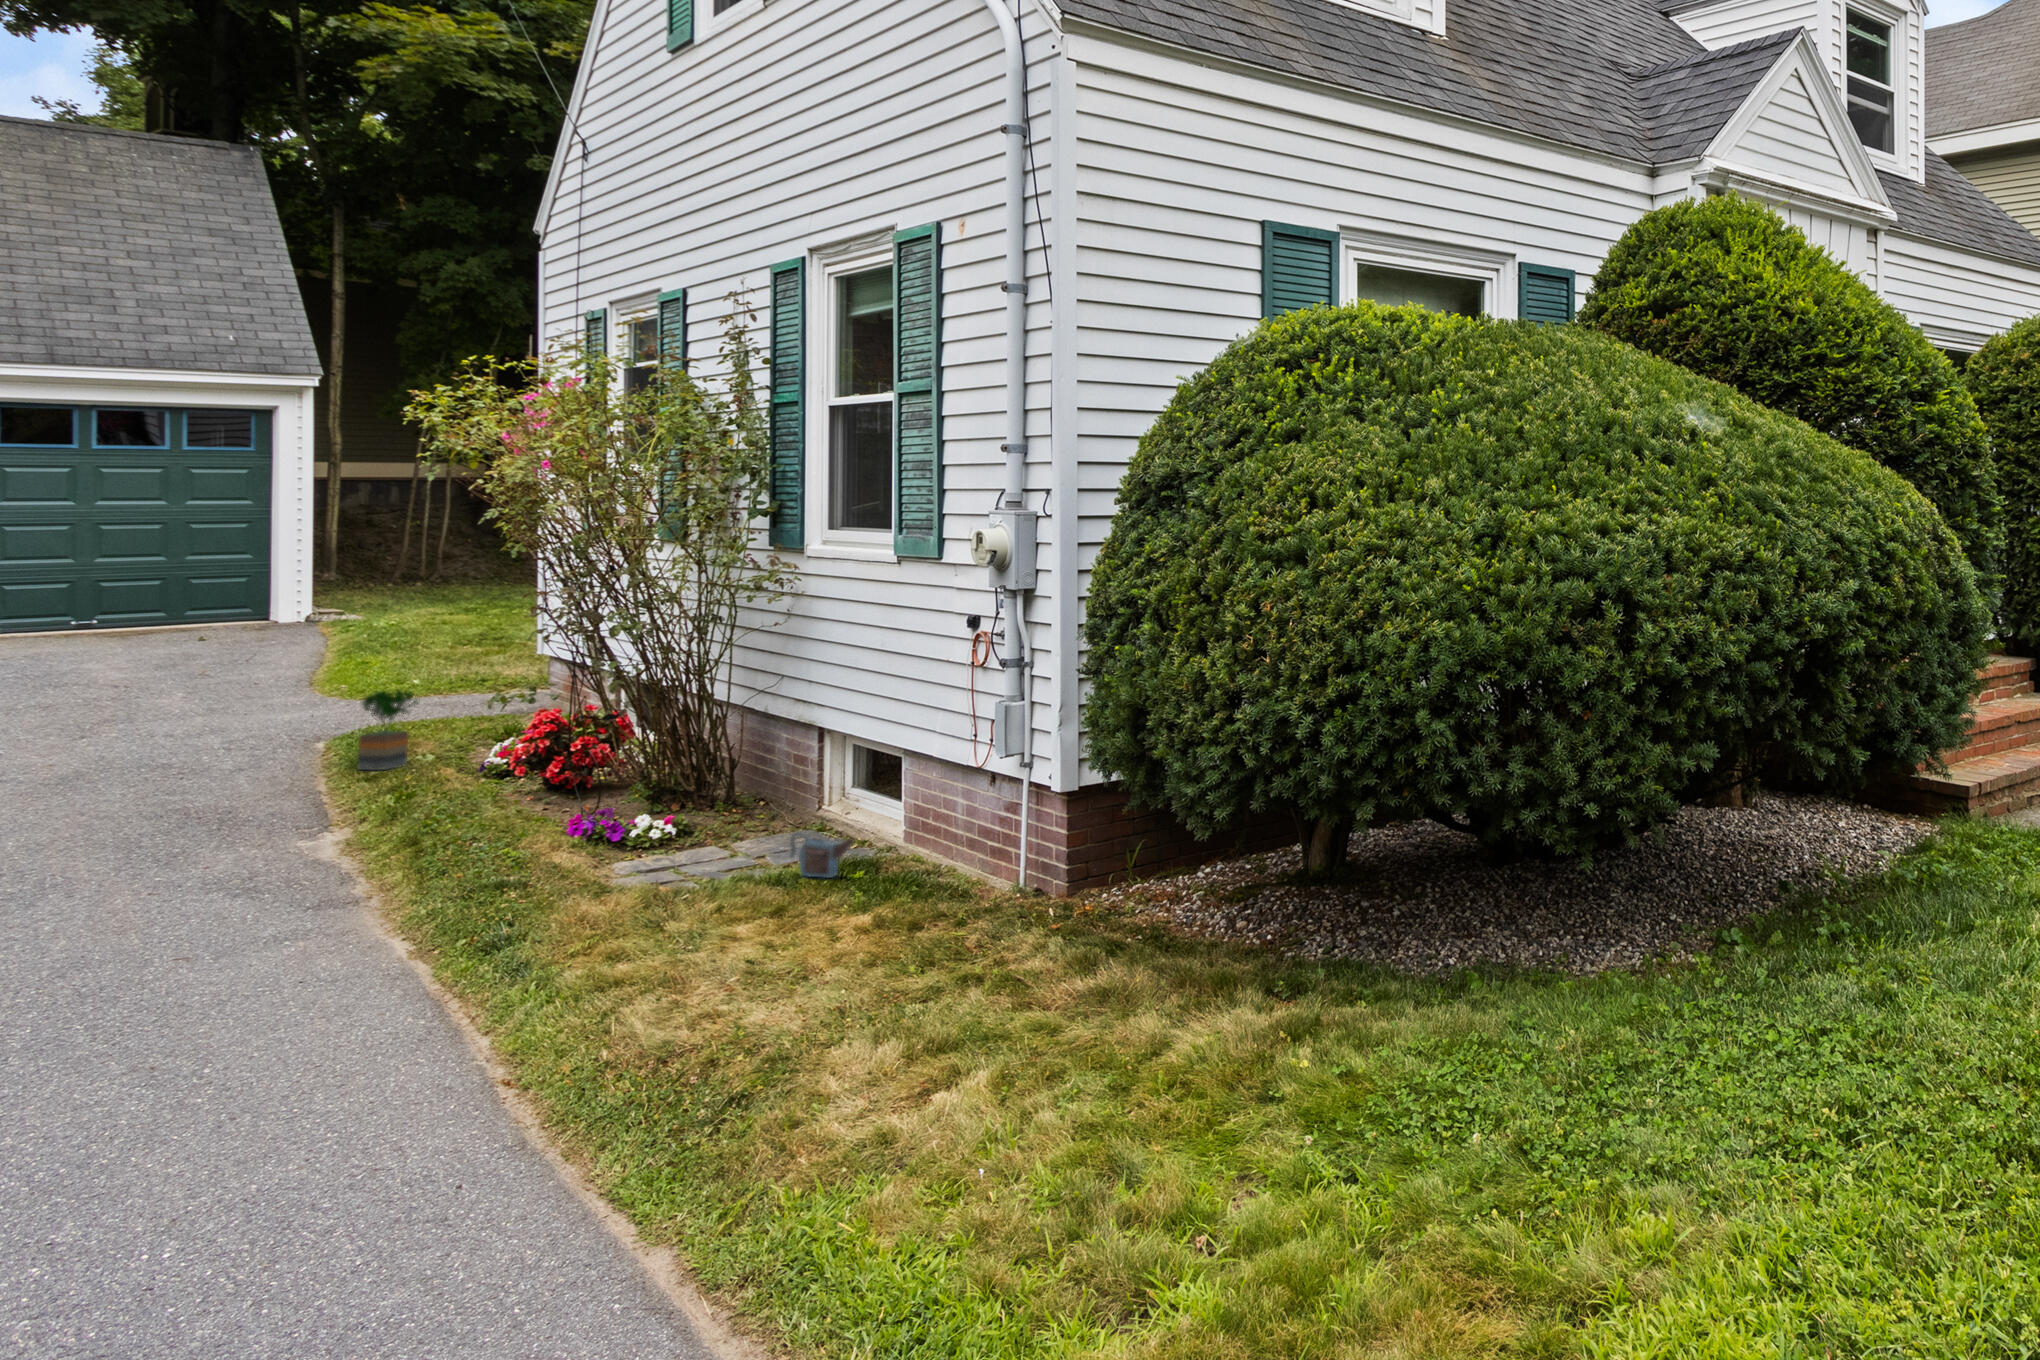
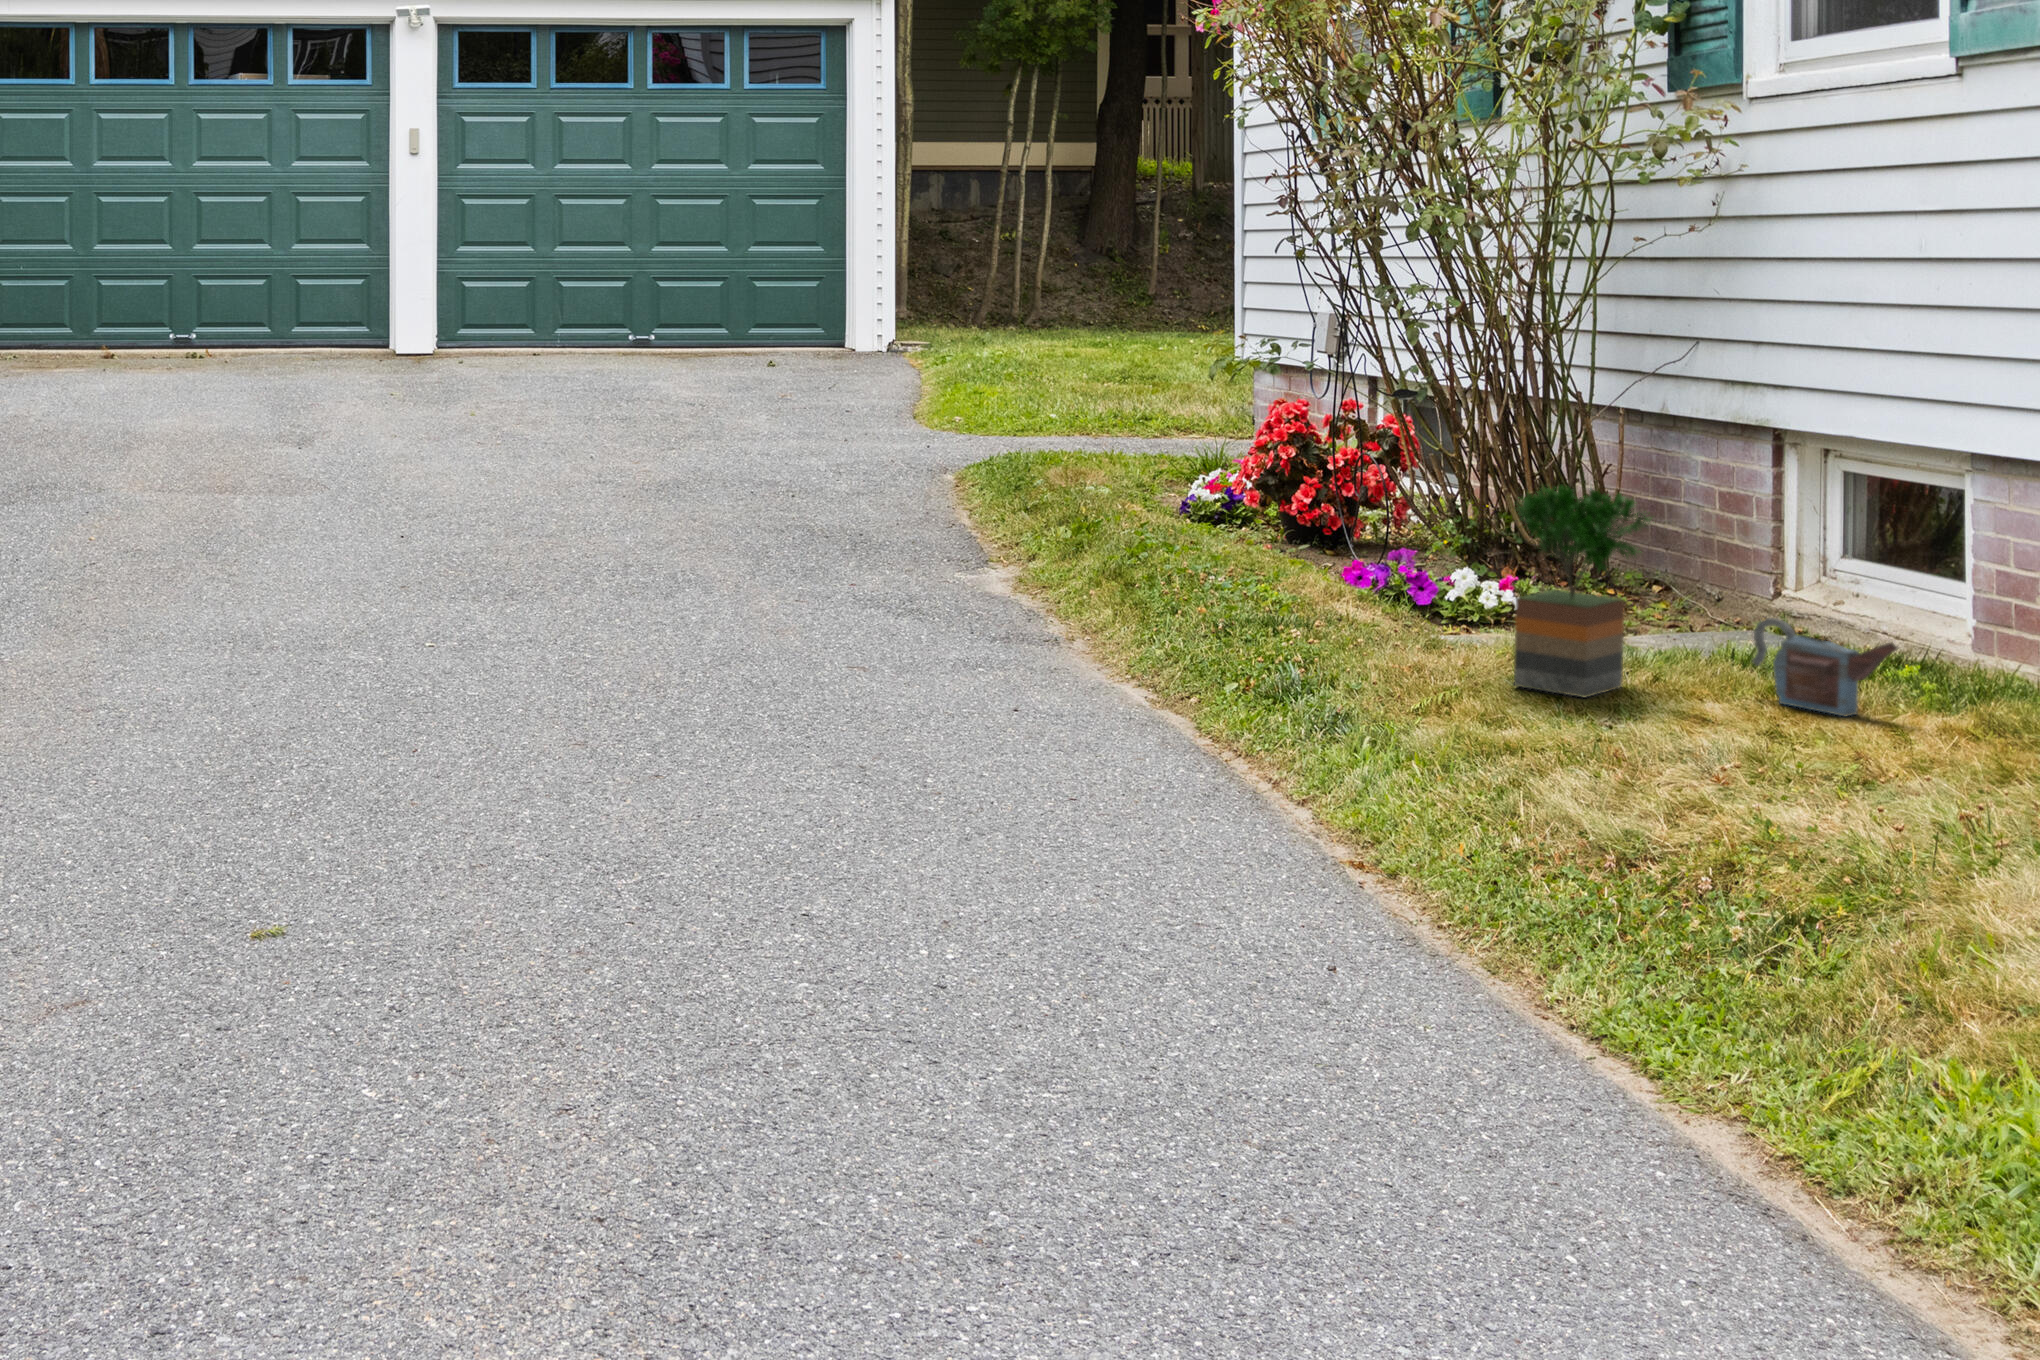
potted tree: present [358,690,420,770] -> present [1514,485,1654,697]

